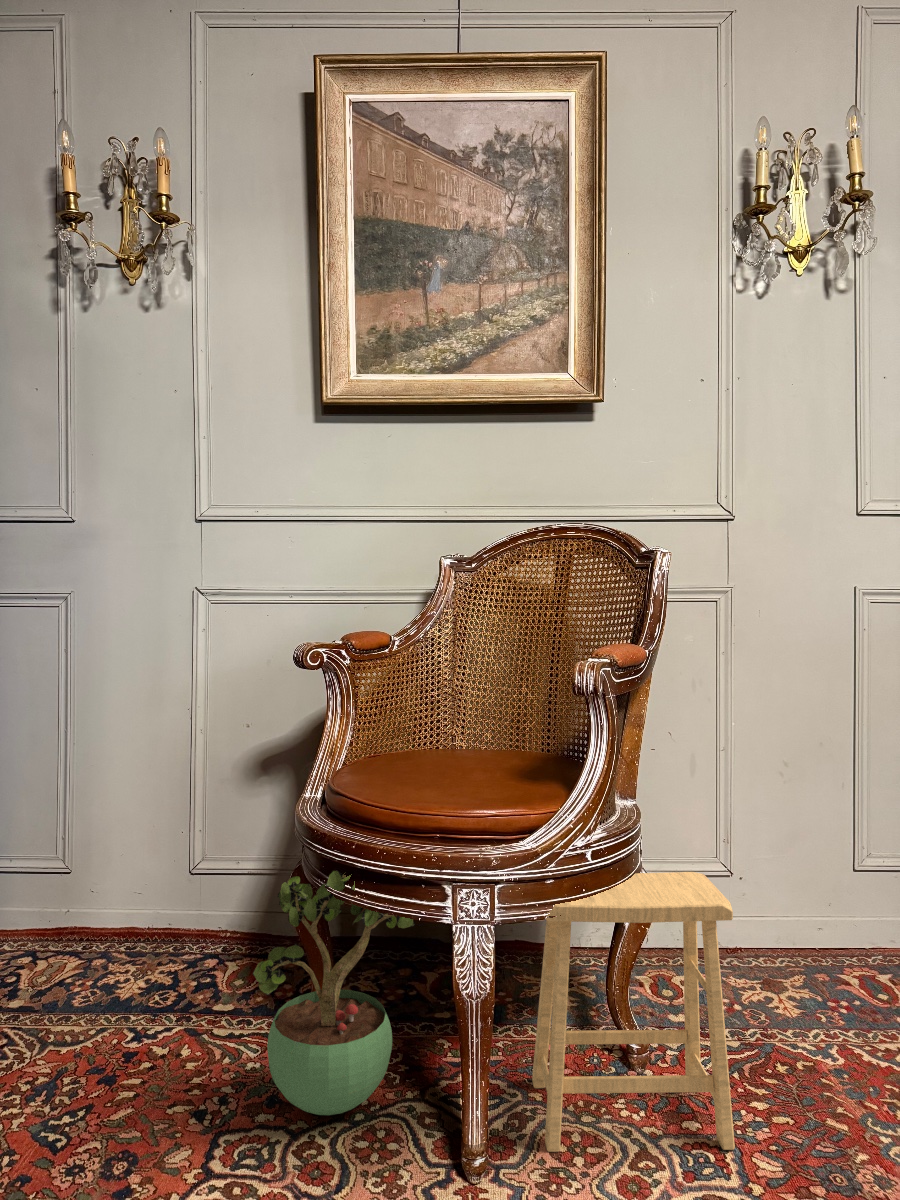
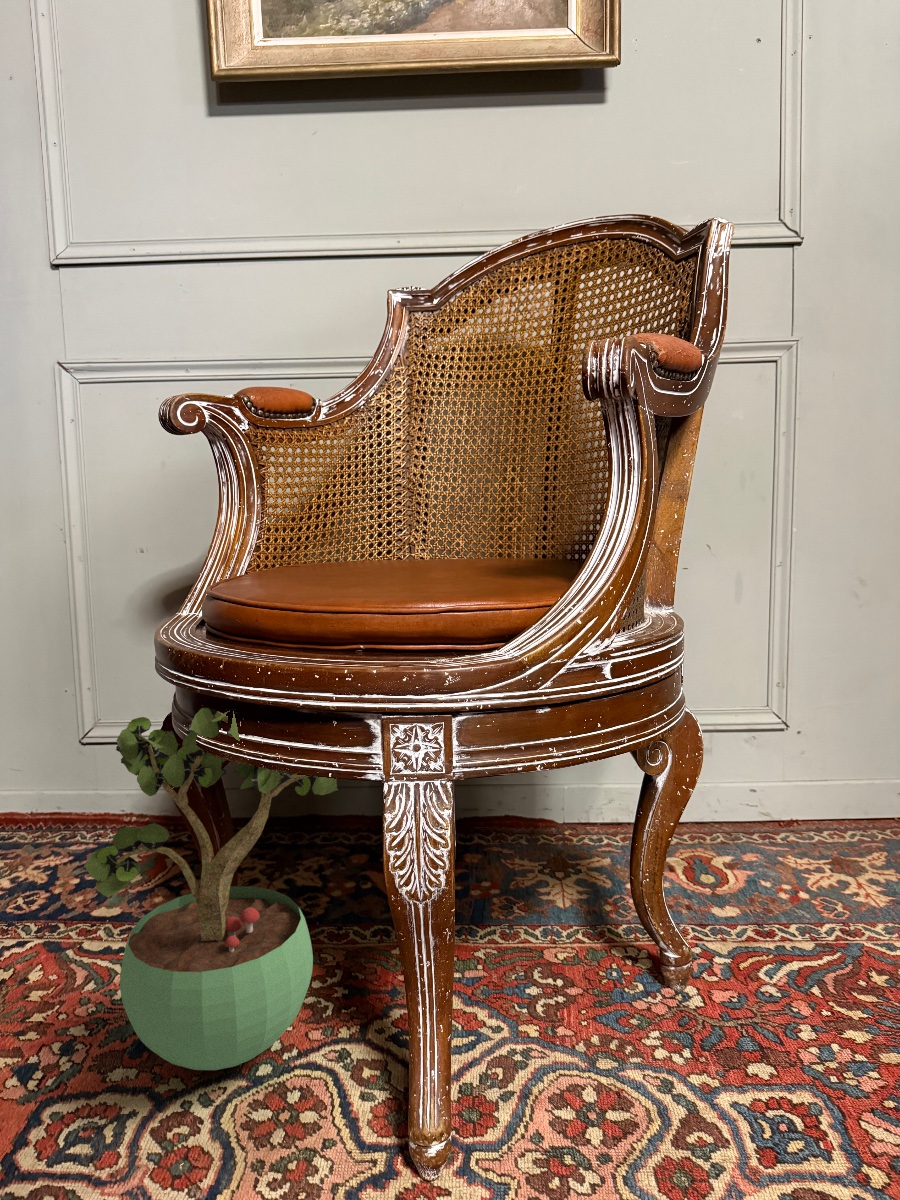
footstool: present [532,872,735,1152] -> none [521,703,839,1121]

